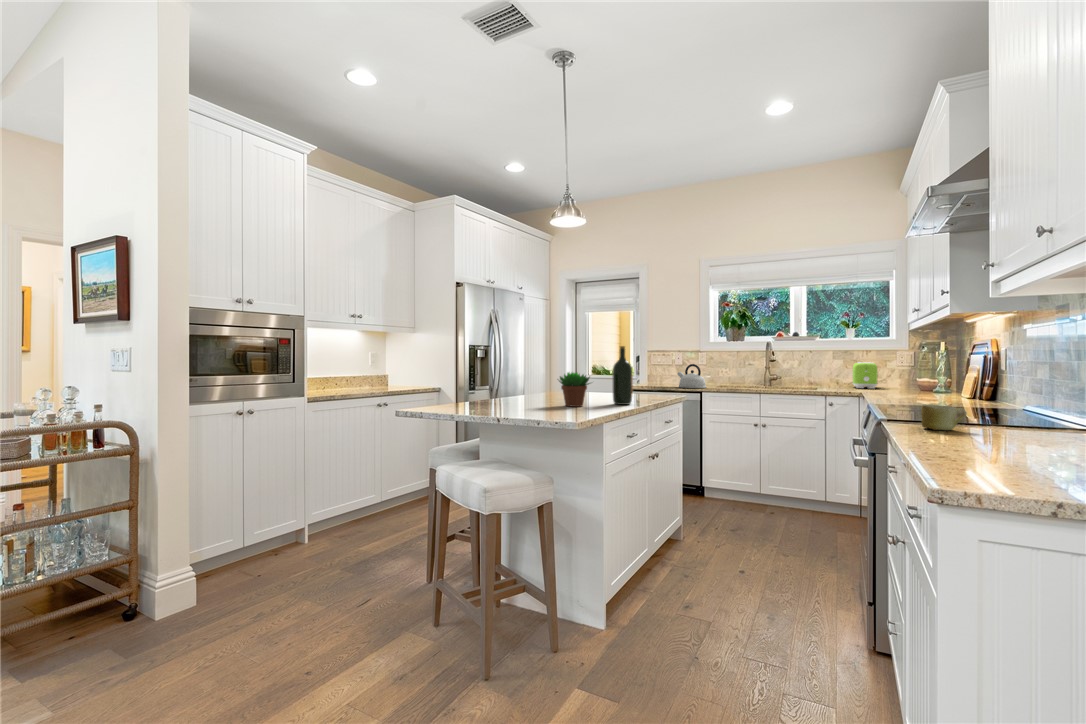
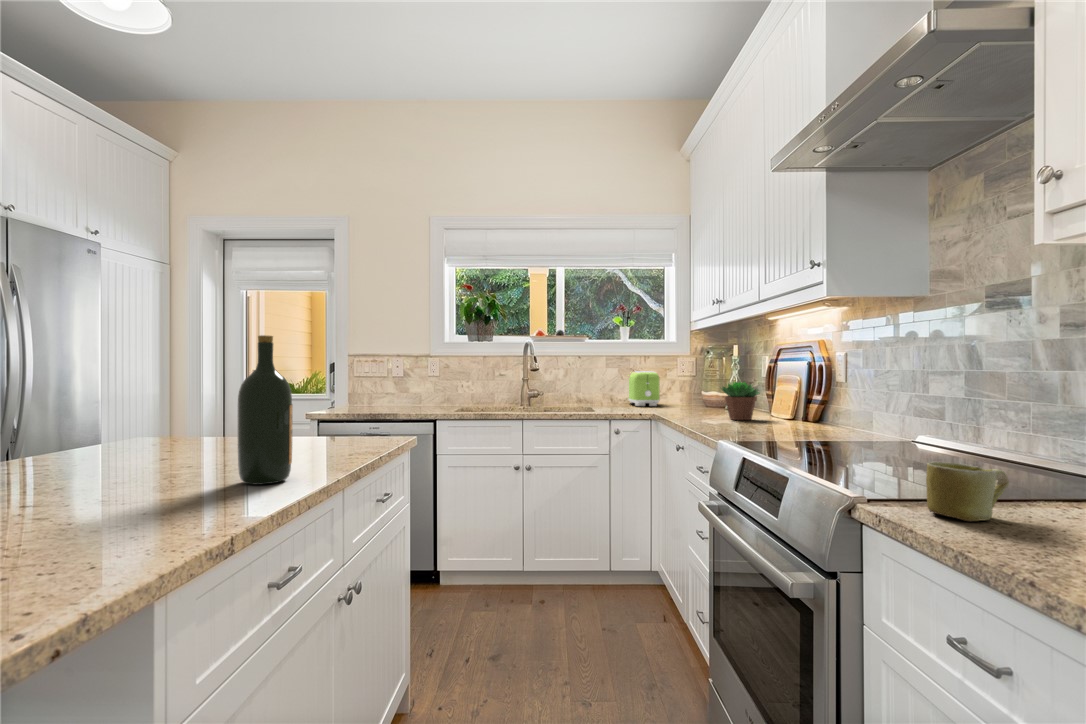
kettle: present [677,364,706,388] -> none [397,376,443,415]
succulent plant: present [559,372,590,407] -> present [722,382,760,420]

